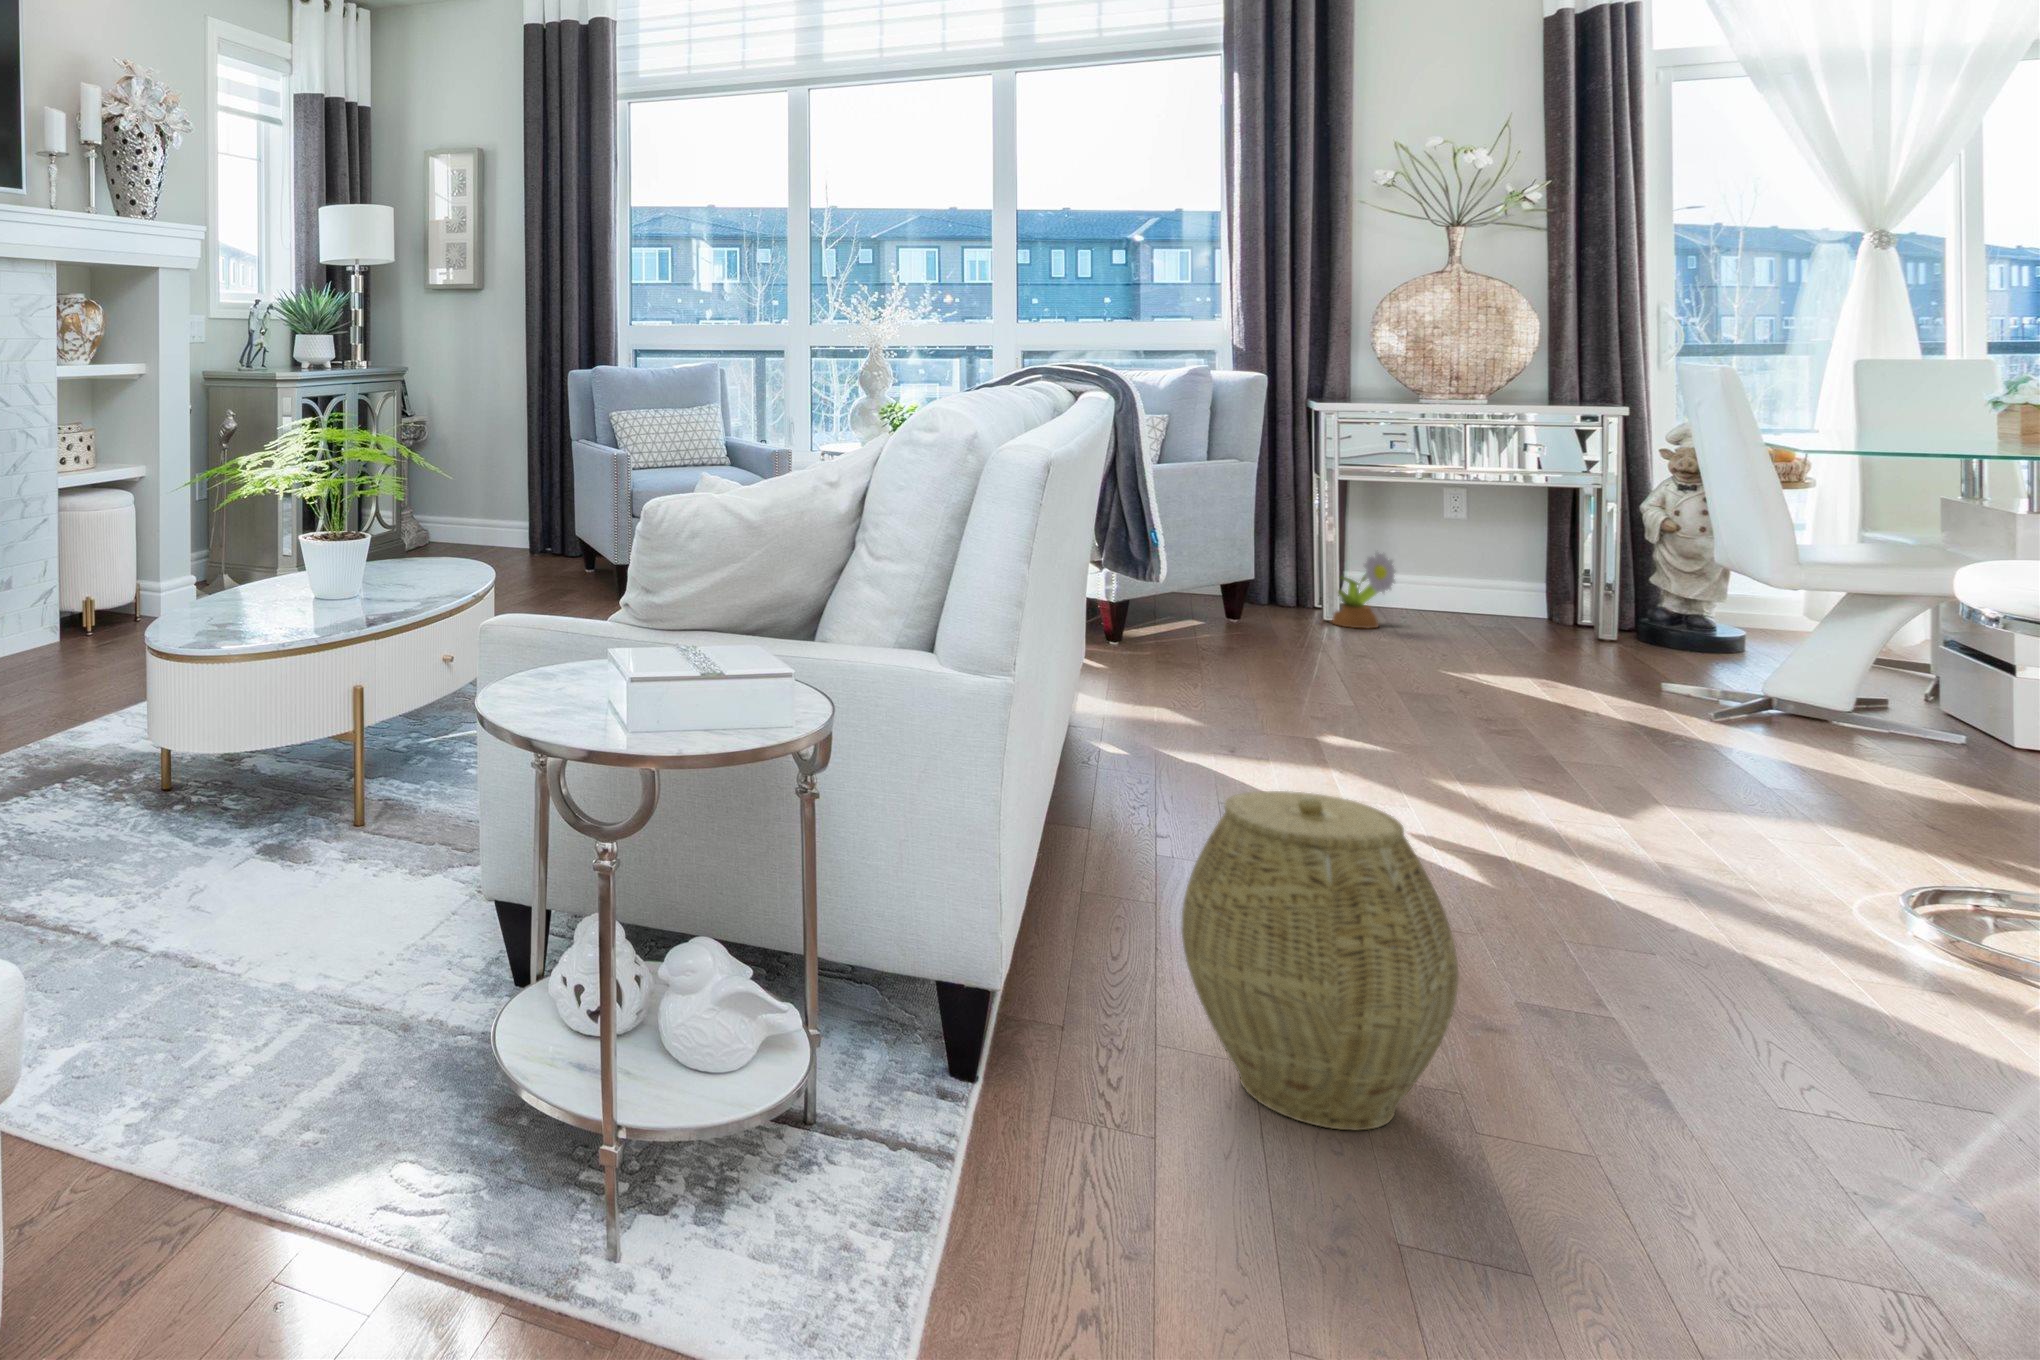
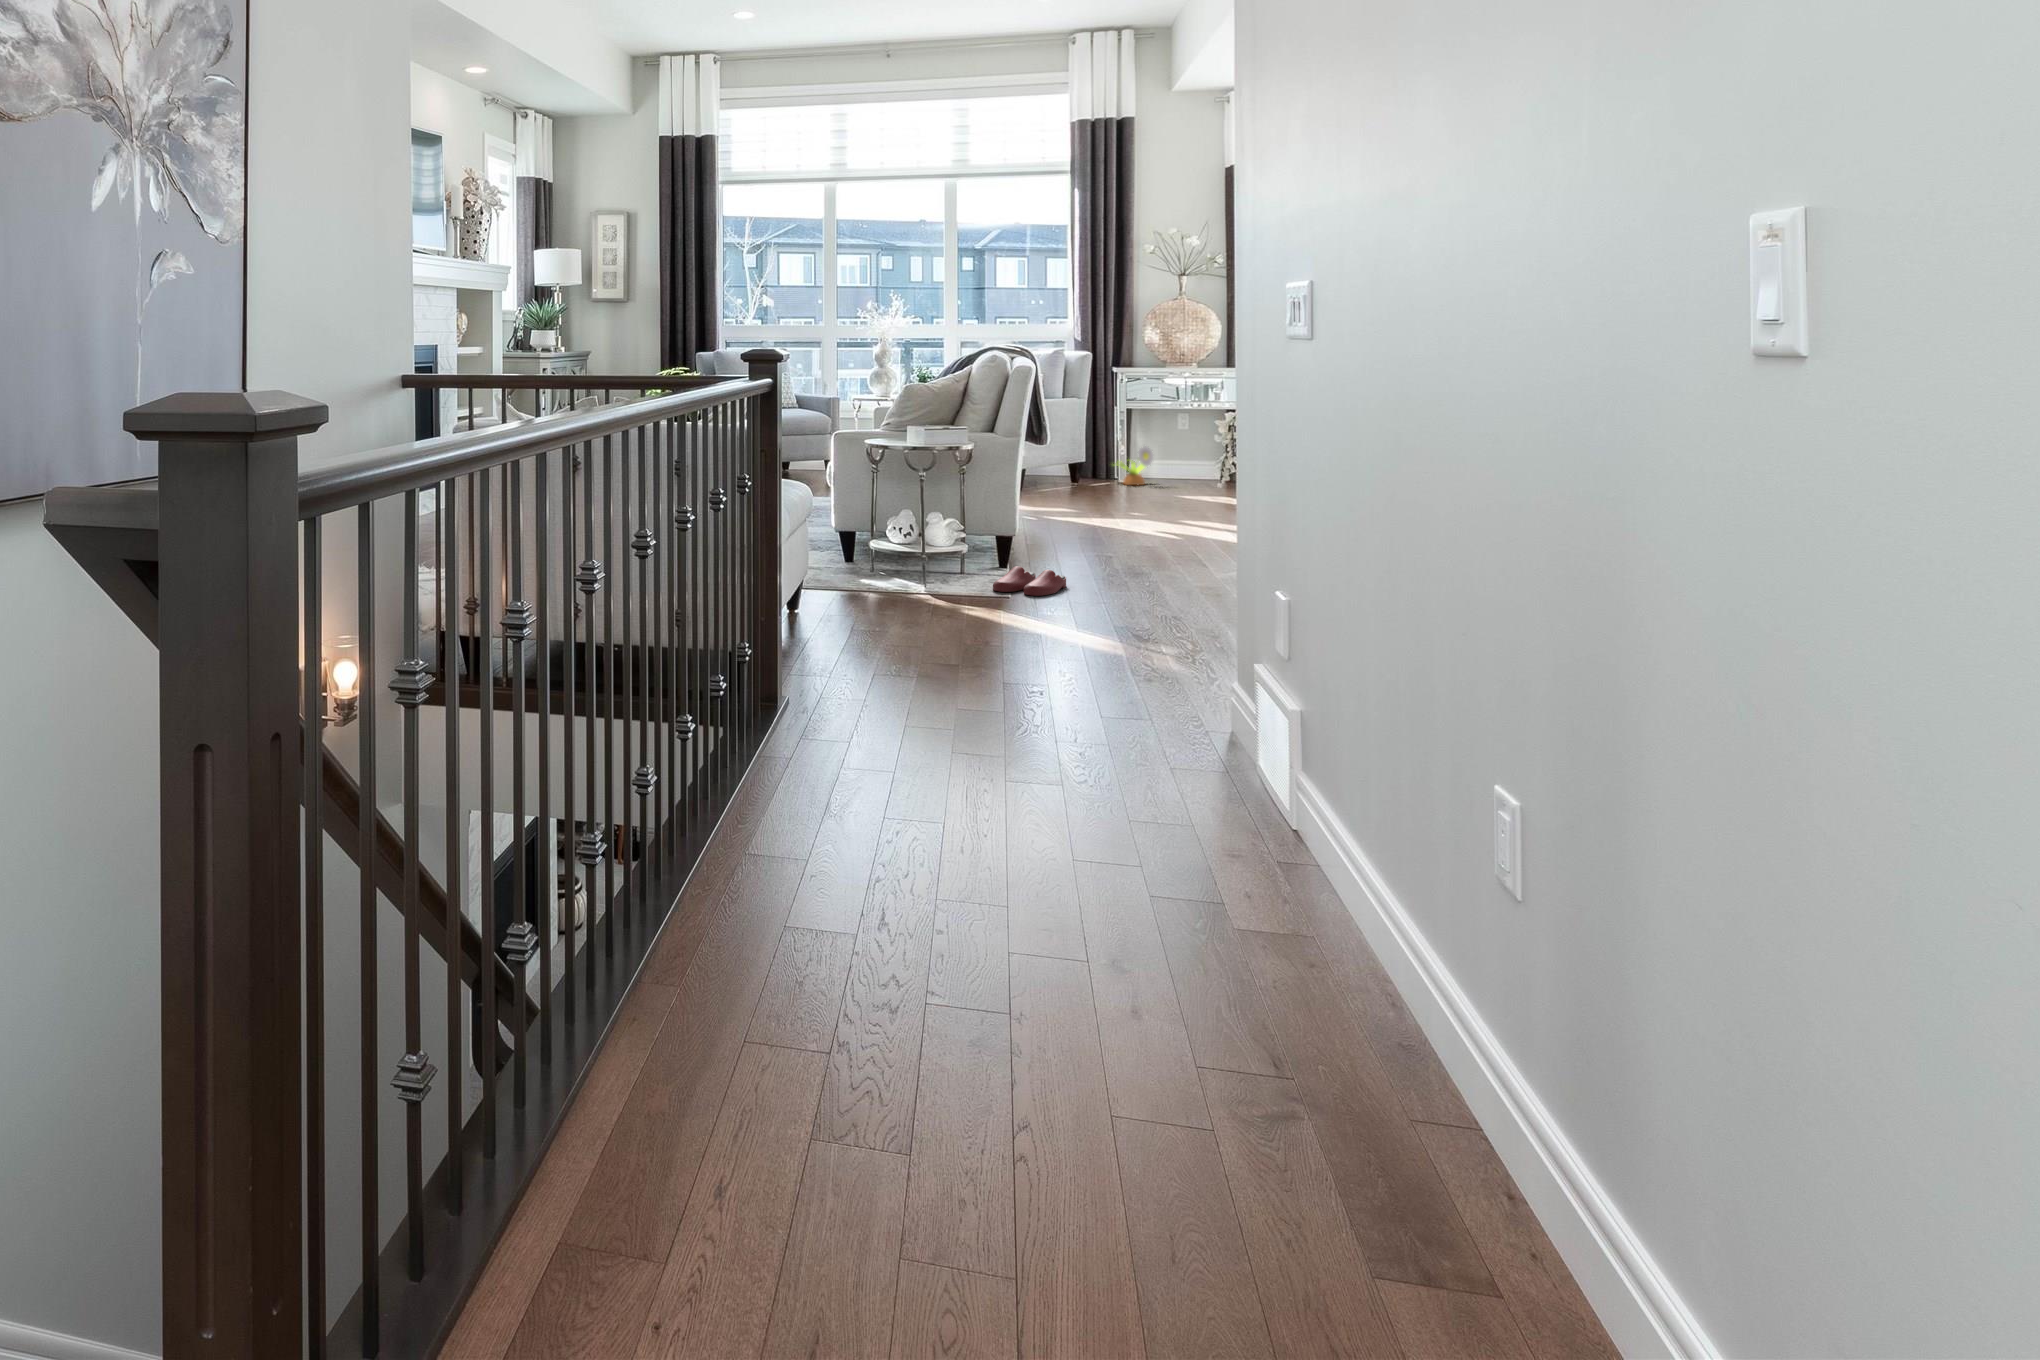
woven basket: present [1181,791,1458,1130] -> none [1068,488,1144,581]
slippers: none [893,1067,1169,1256] -> present [993,566,1066,596]

